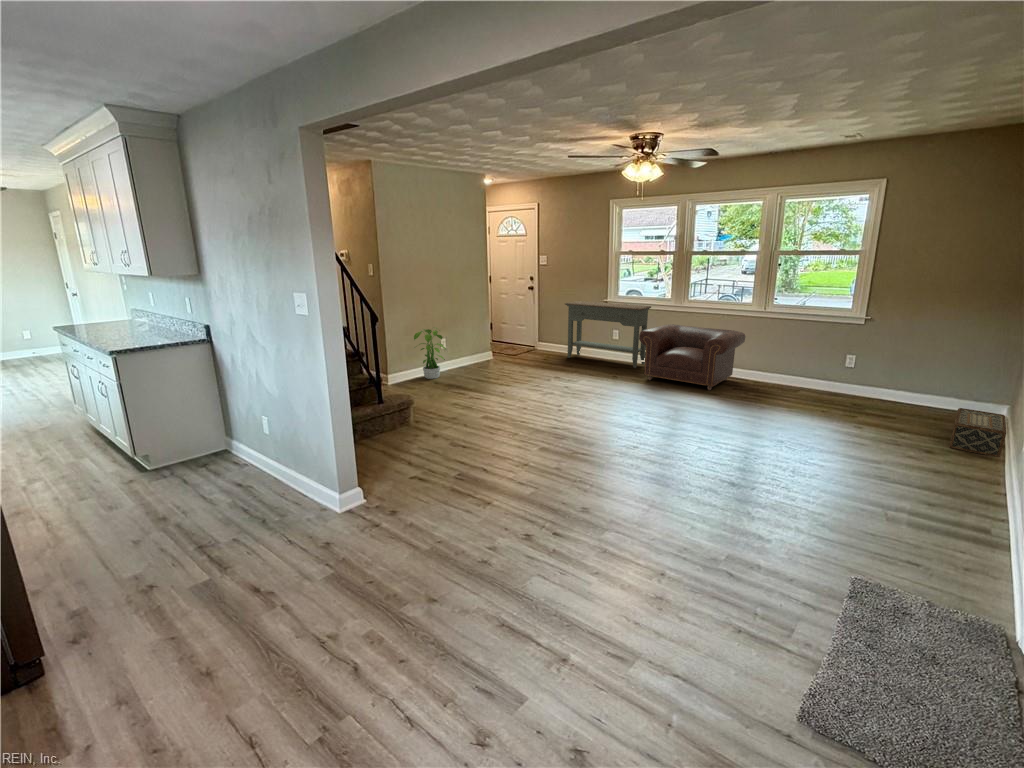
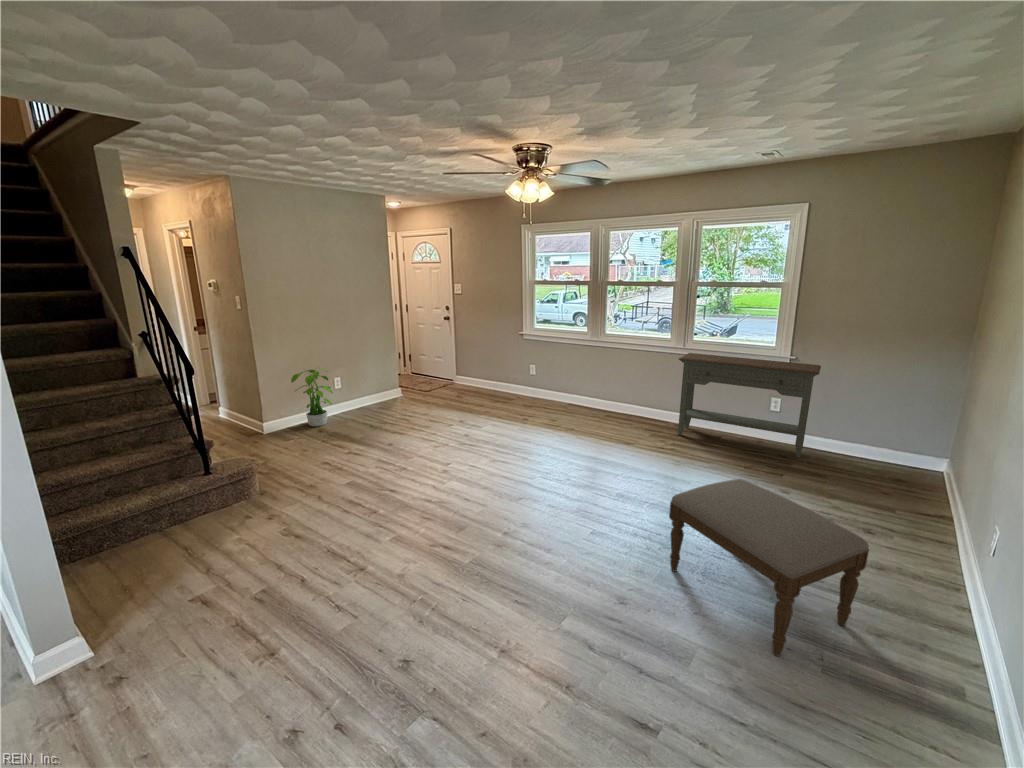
console table: present [565,301,651,368] -> present [678,353,821,458]
armchair: present [639,324,745,390] -> none [551,361,666,438]
ottoman: none [763,403,924,517] -> present [669,479,869,656]
woven basket: present [949,408,1006,457] -> none [890,466,956,534]

